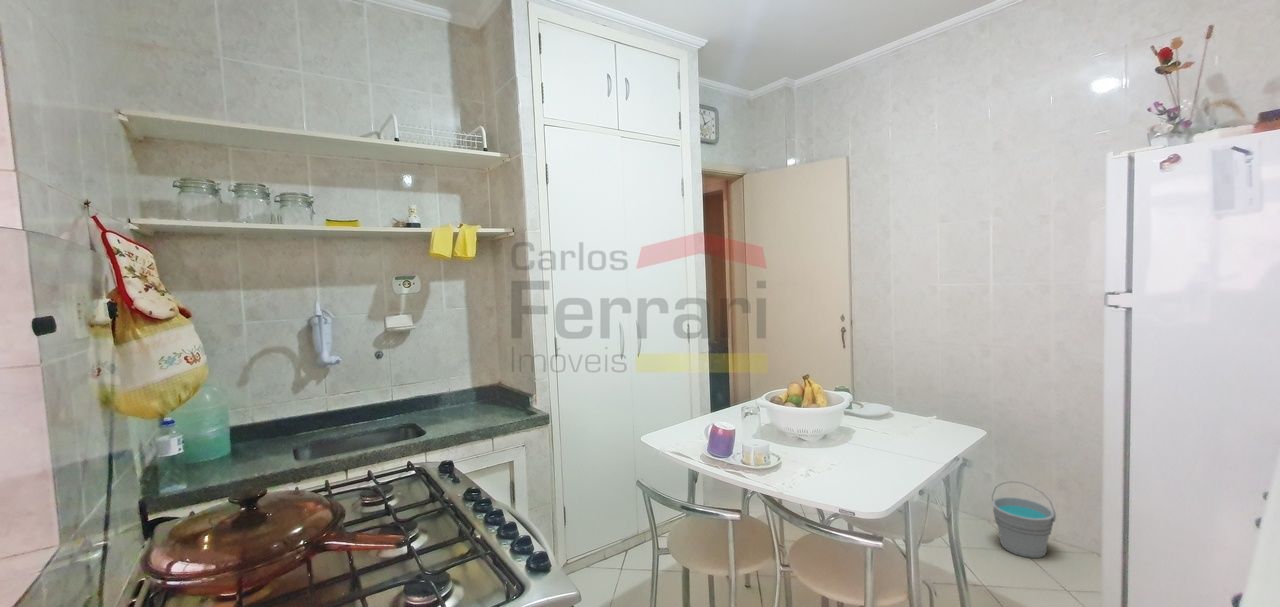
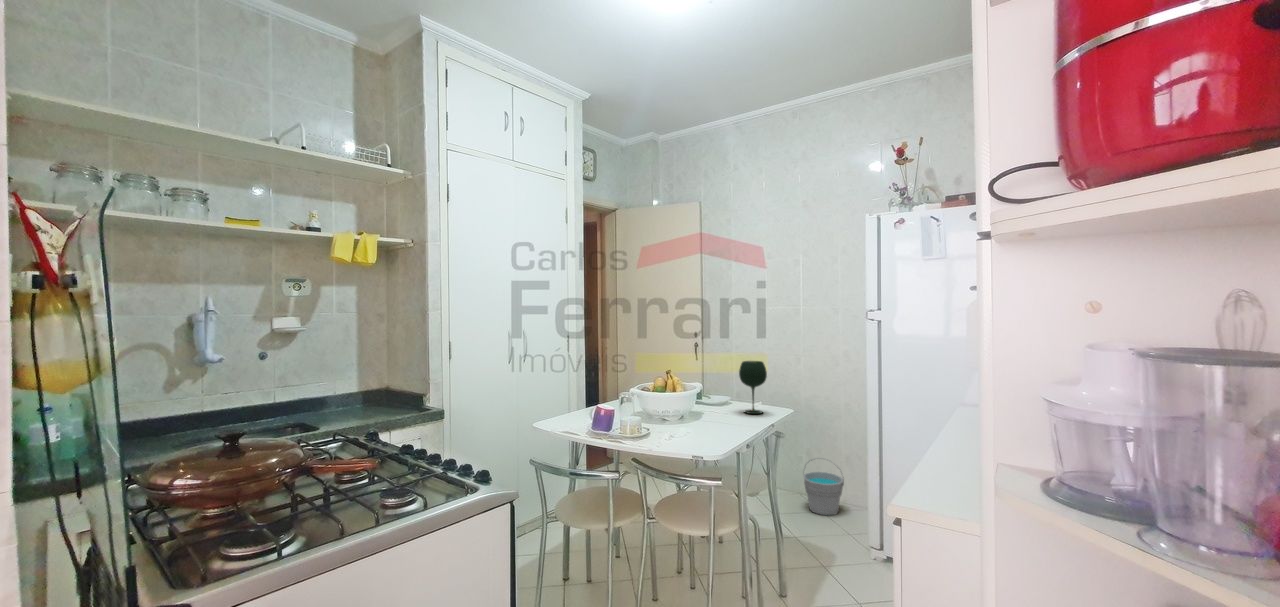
wine glass: none [904,365,946,438] -> present [739,361,767,414]

